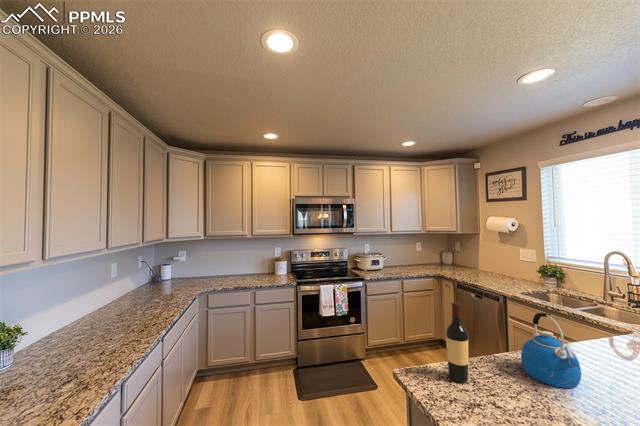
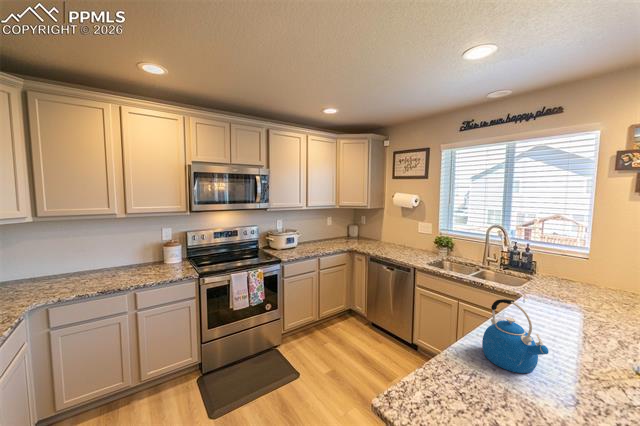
wine bottle: present [446,302,468,383] -> none [433,304,459,396]

